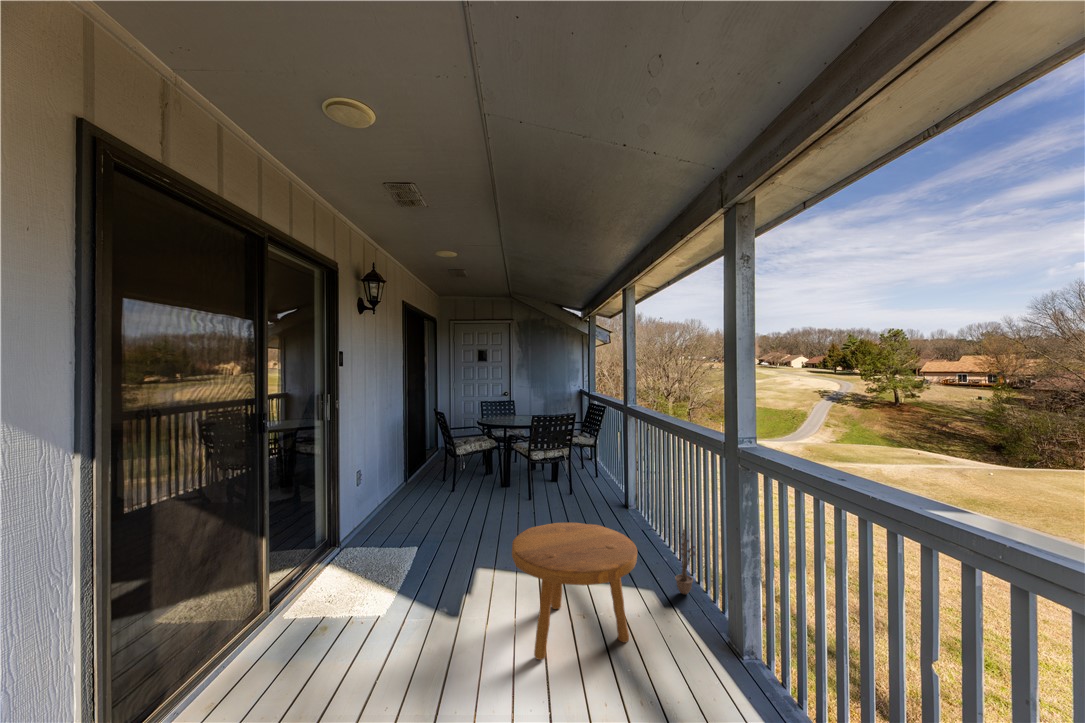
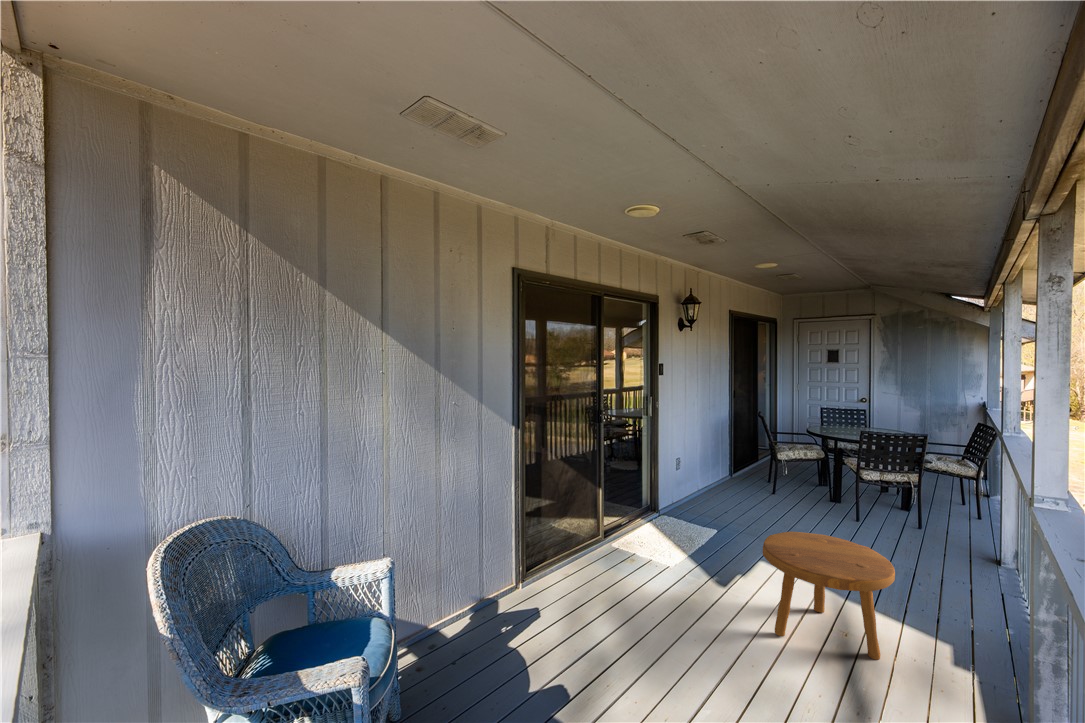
decorative plant: present [675,530,695,594] -> none [979,583,1017,657]

